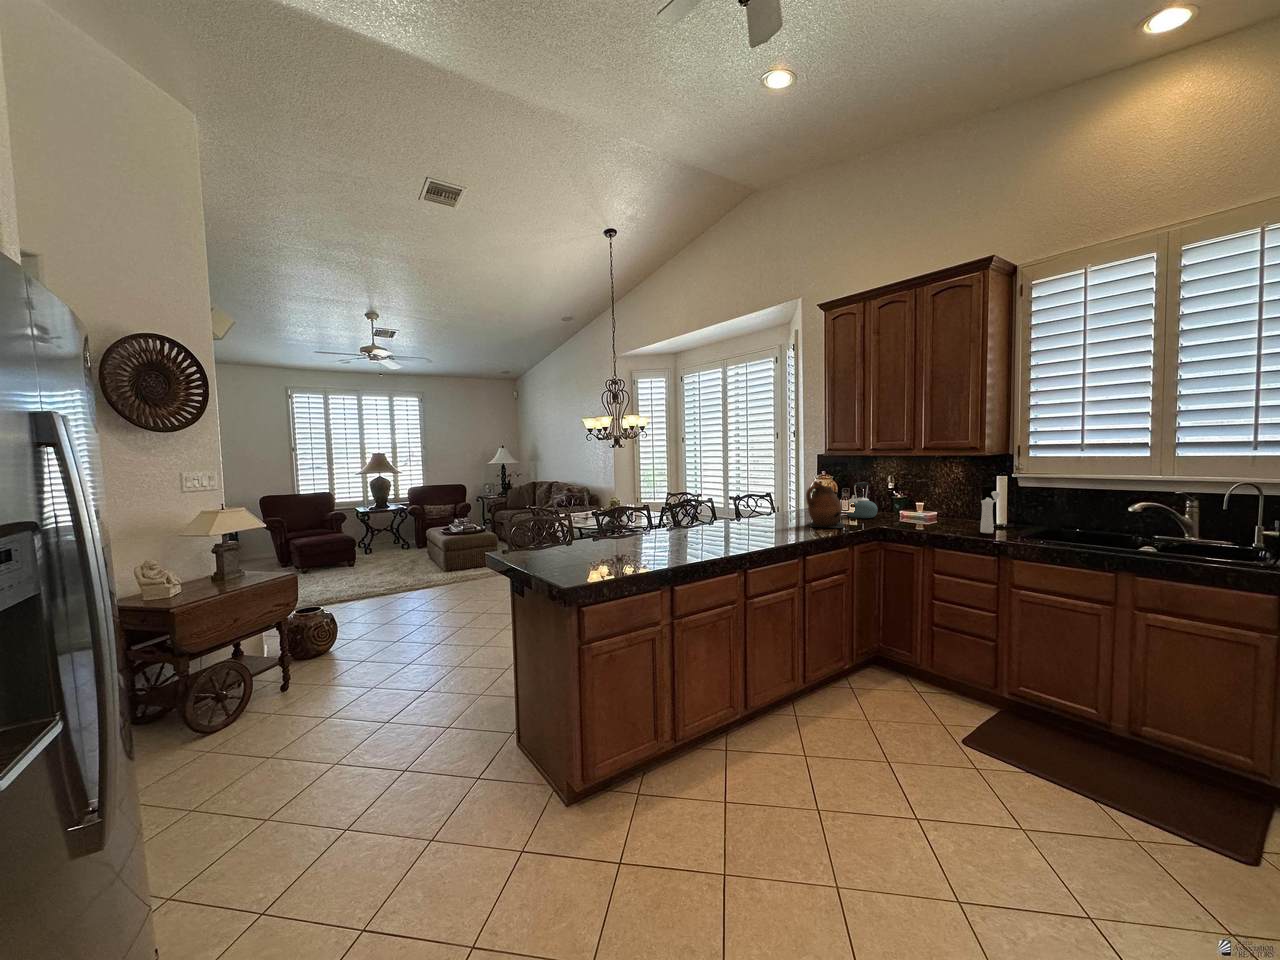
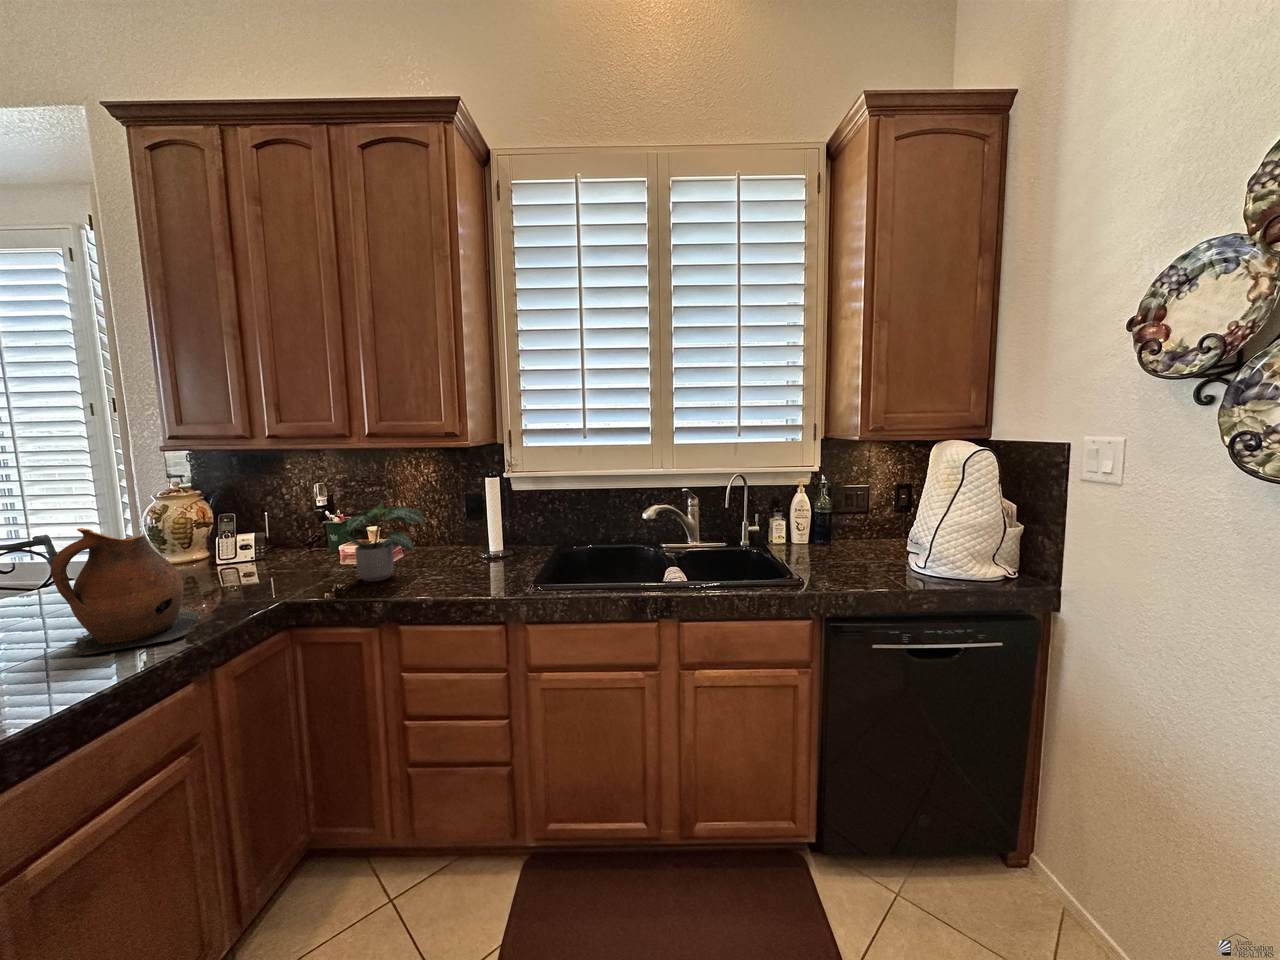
kettle: present [846,482,878,518] -> none [219,503,293,579]
potted plant: none [903,485,953,526] -> present [340,503,425,581]
pepper mill: present [980,491,1001,533] -> none [470,506,496,581]

